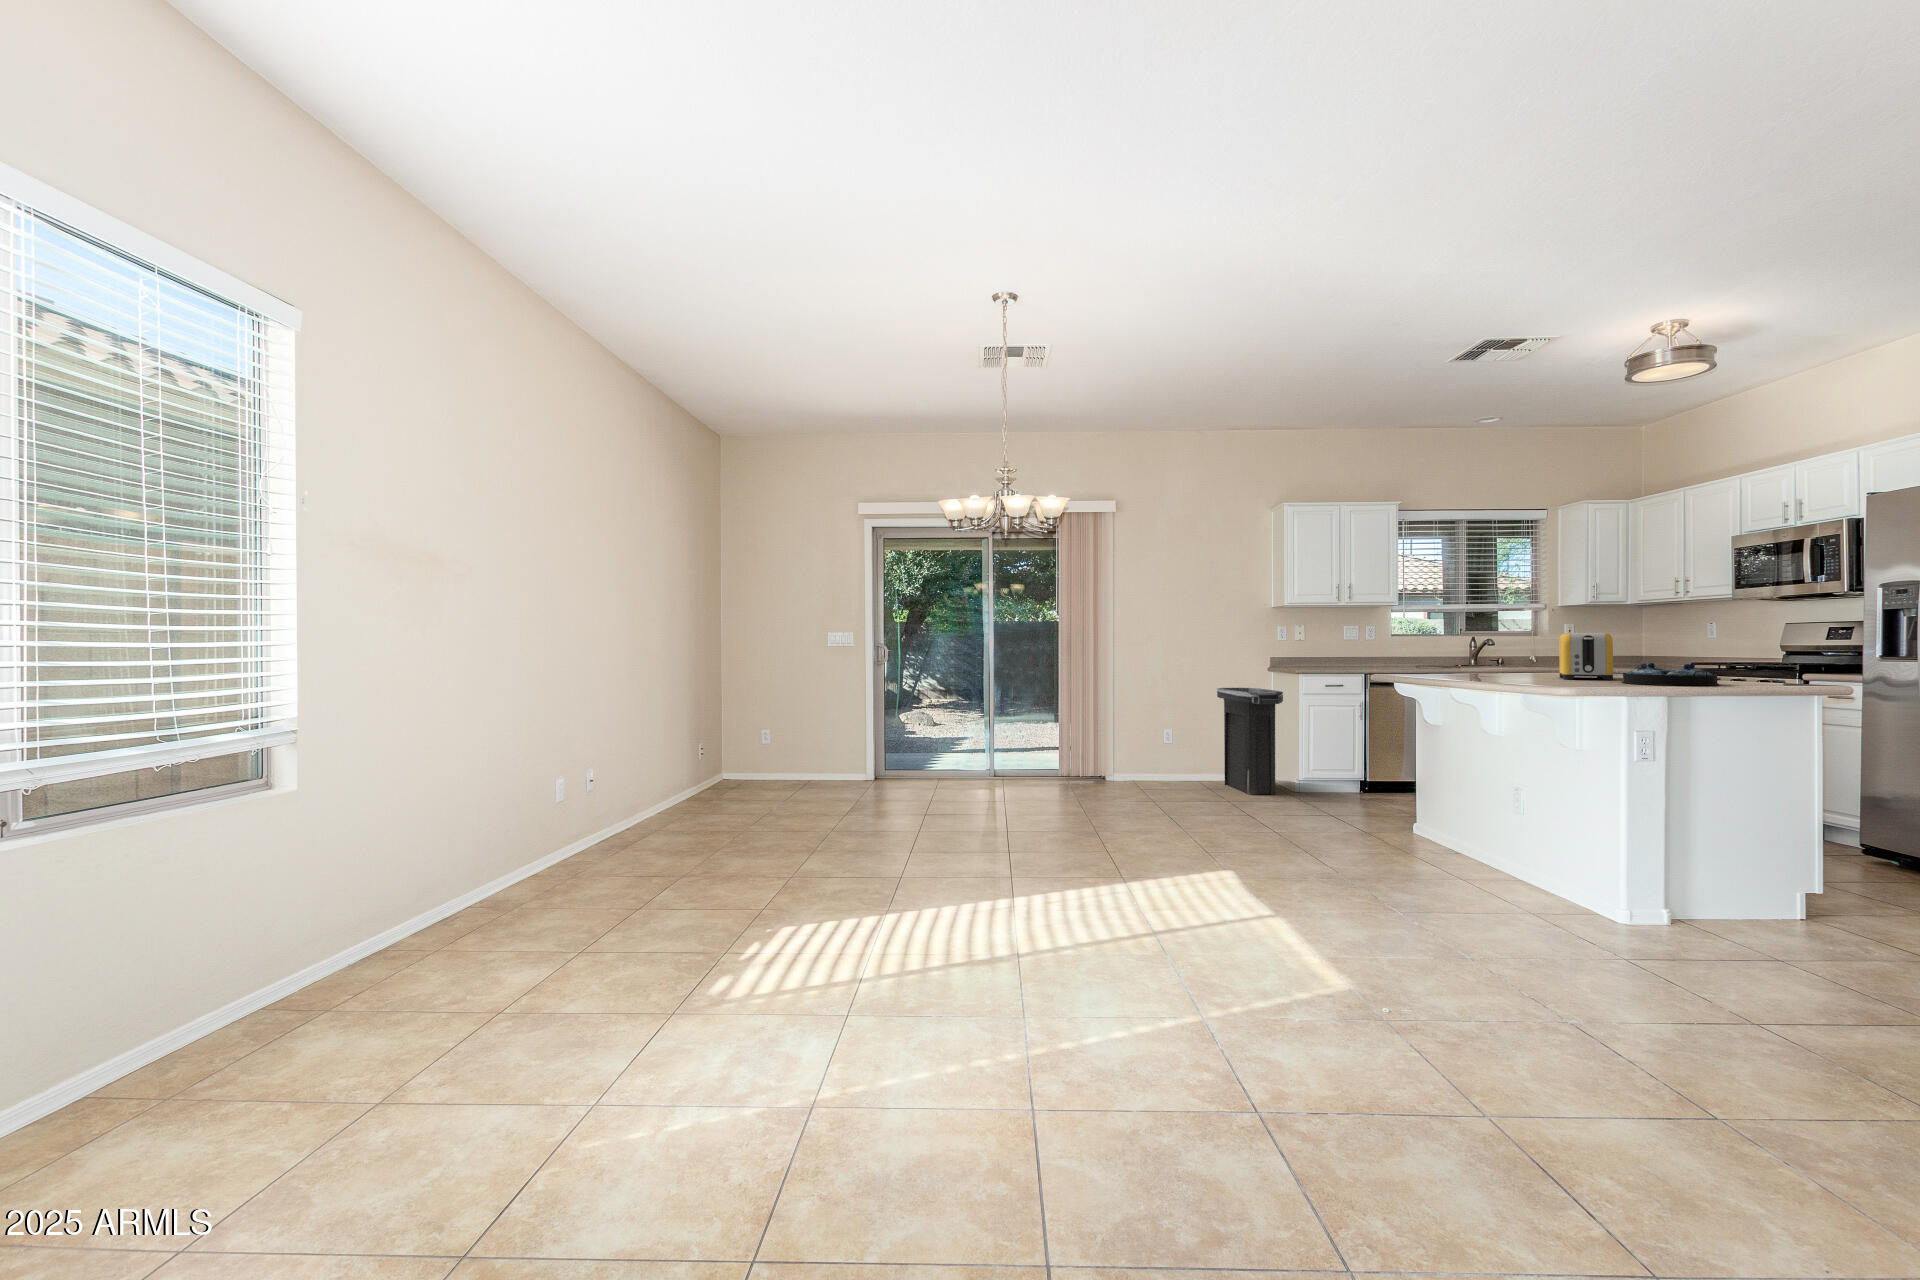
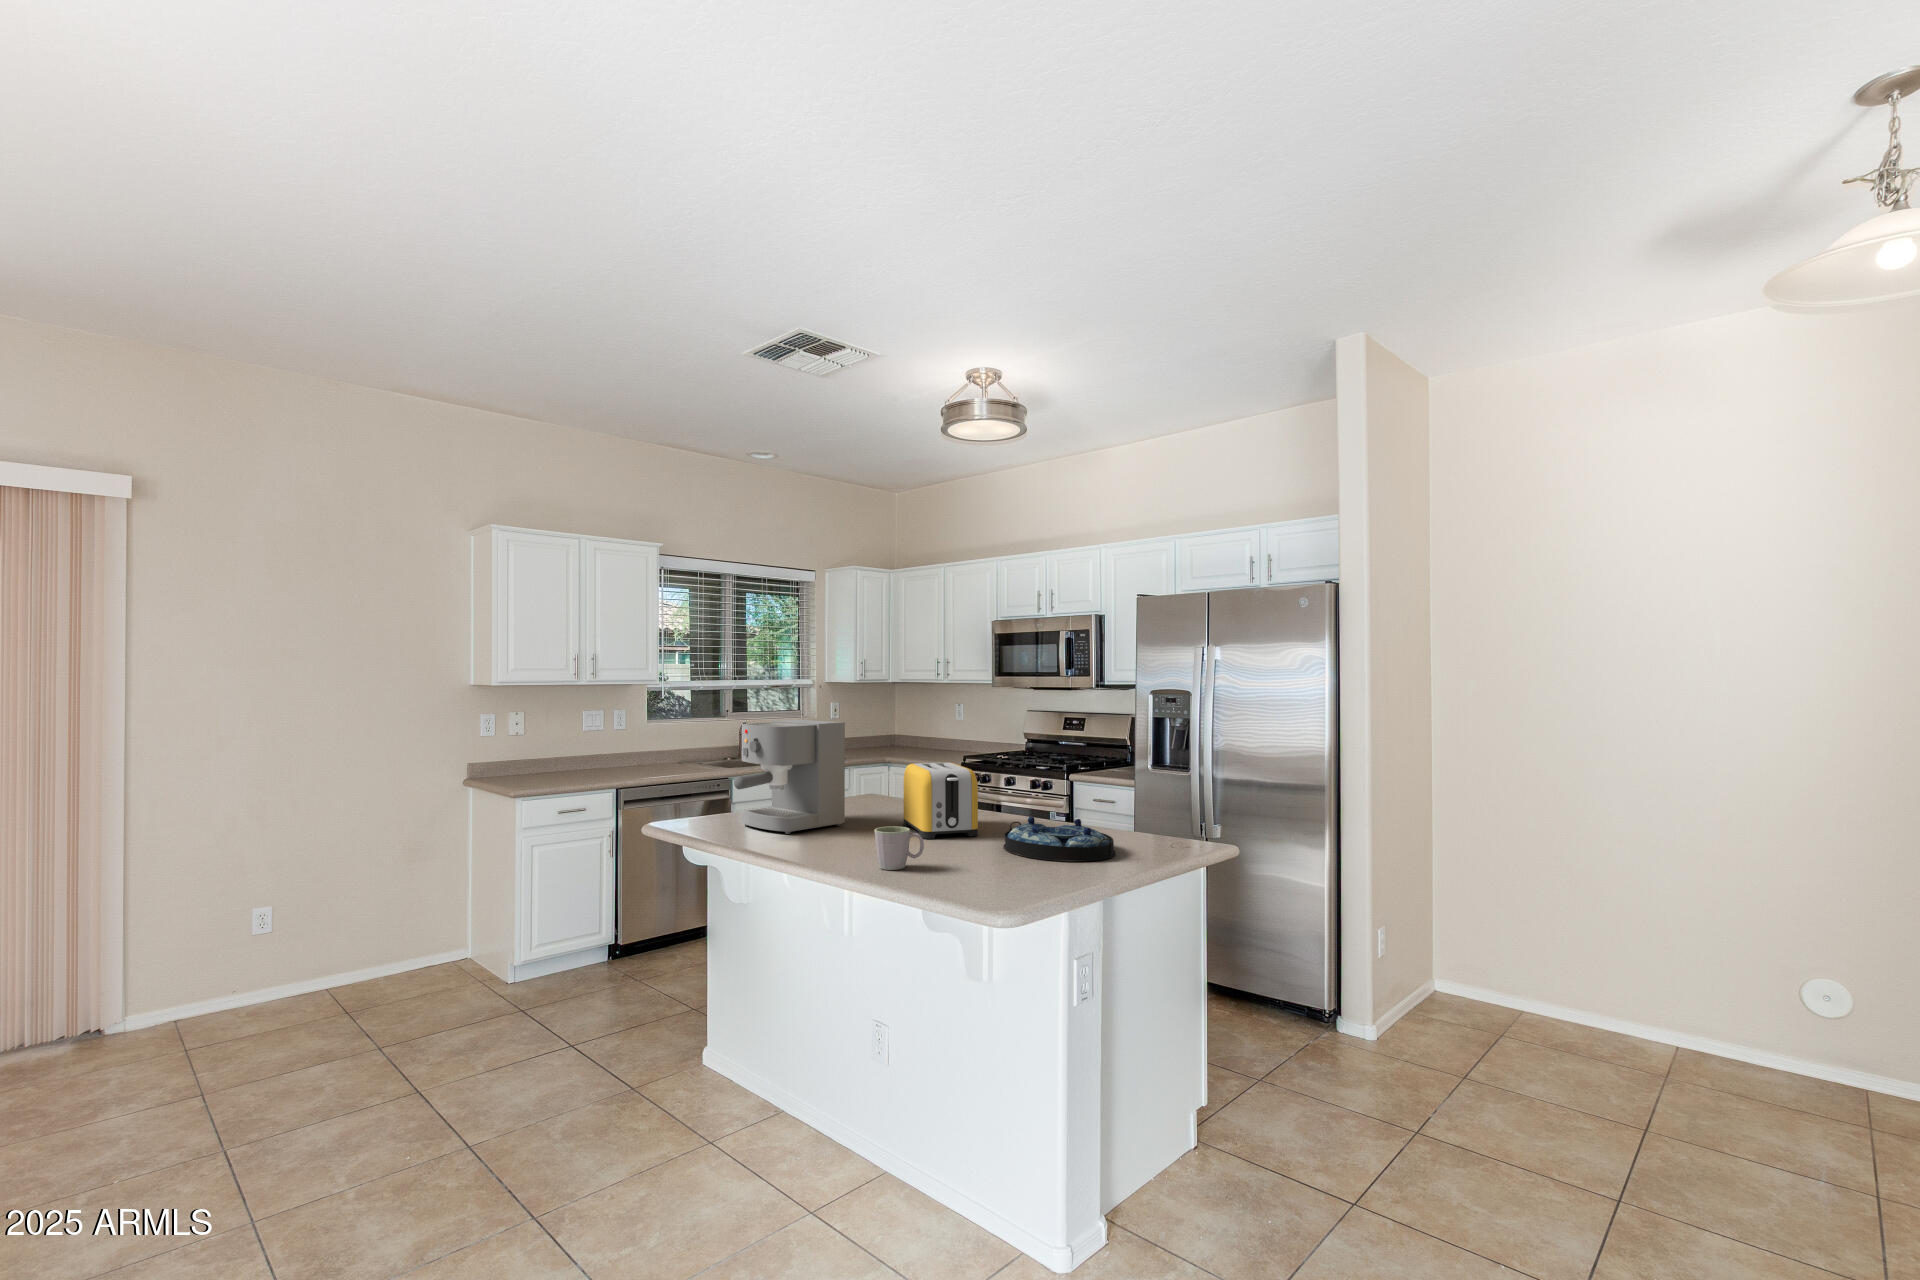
coffee maker: none [1425,606,1512,676] -> present [734,720,845,834]
mug: none [1506,659,1542,683] -> present [874,826,924,870]
trash can: present [1217,688,1283,795] -> none [371,821,489,1013]

